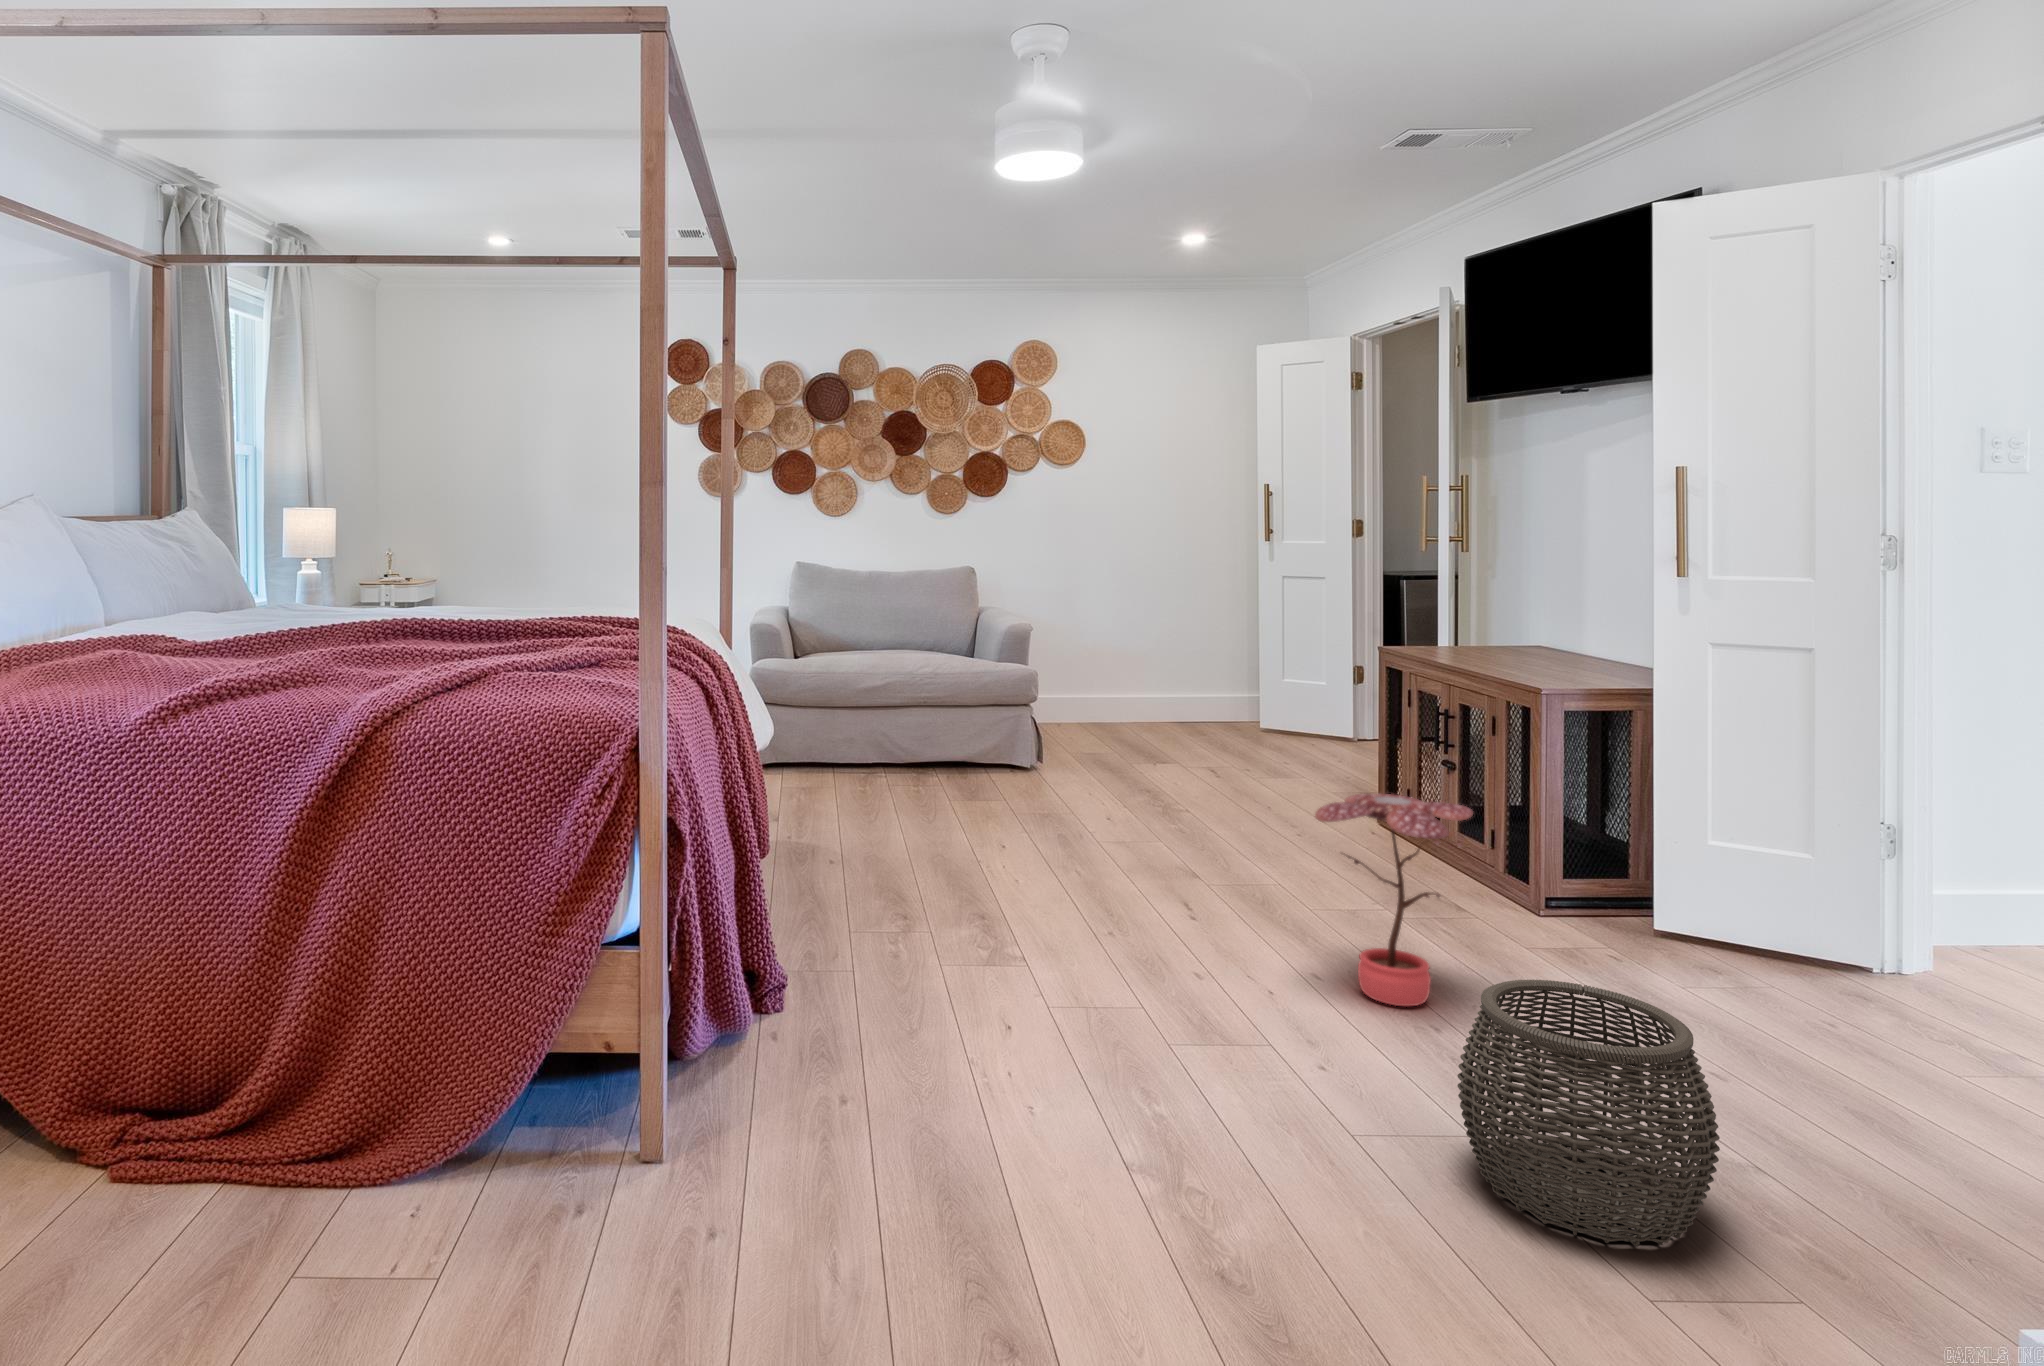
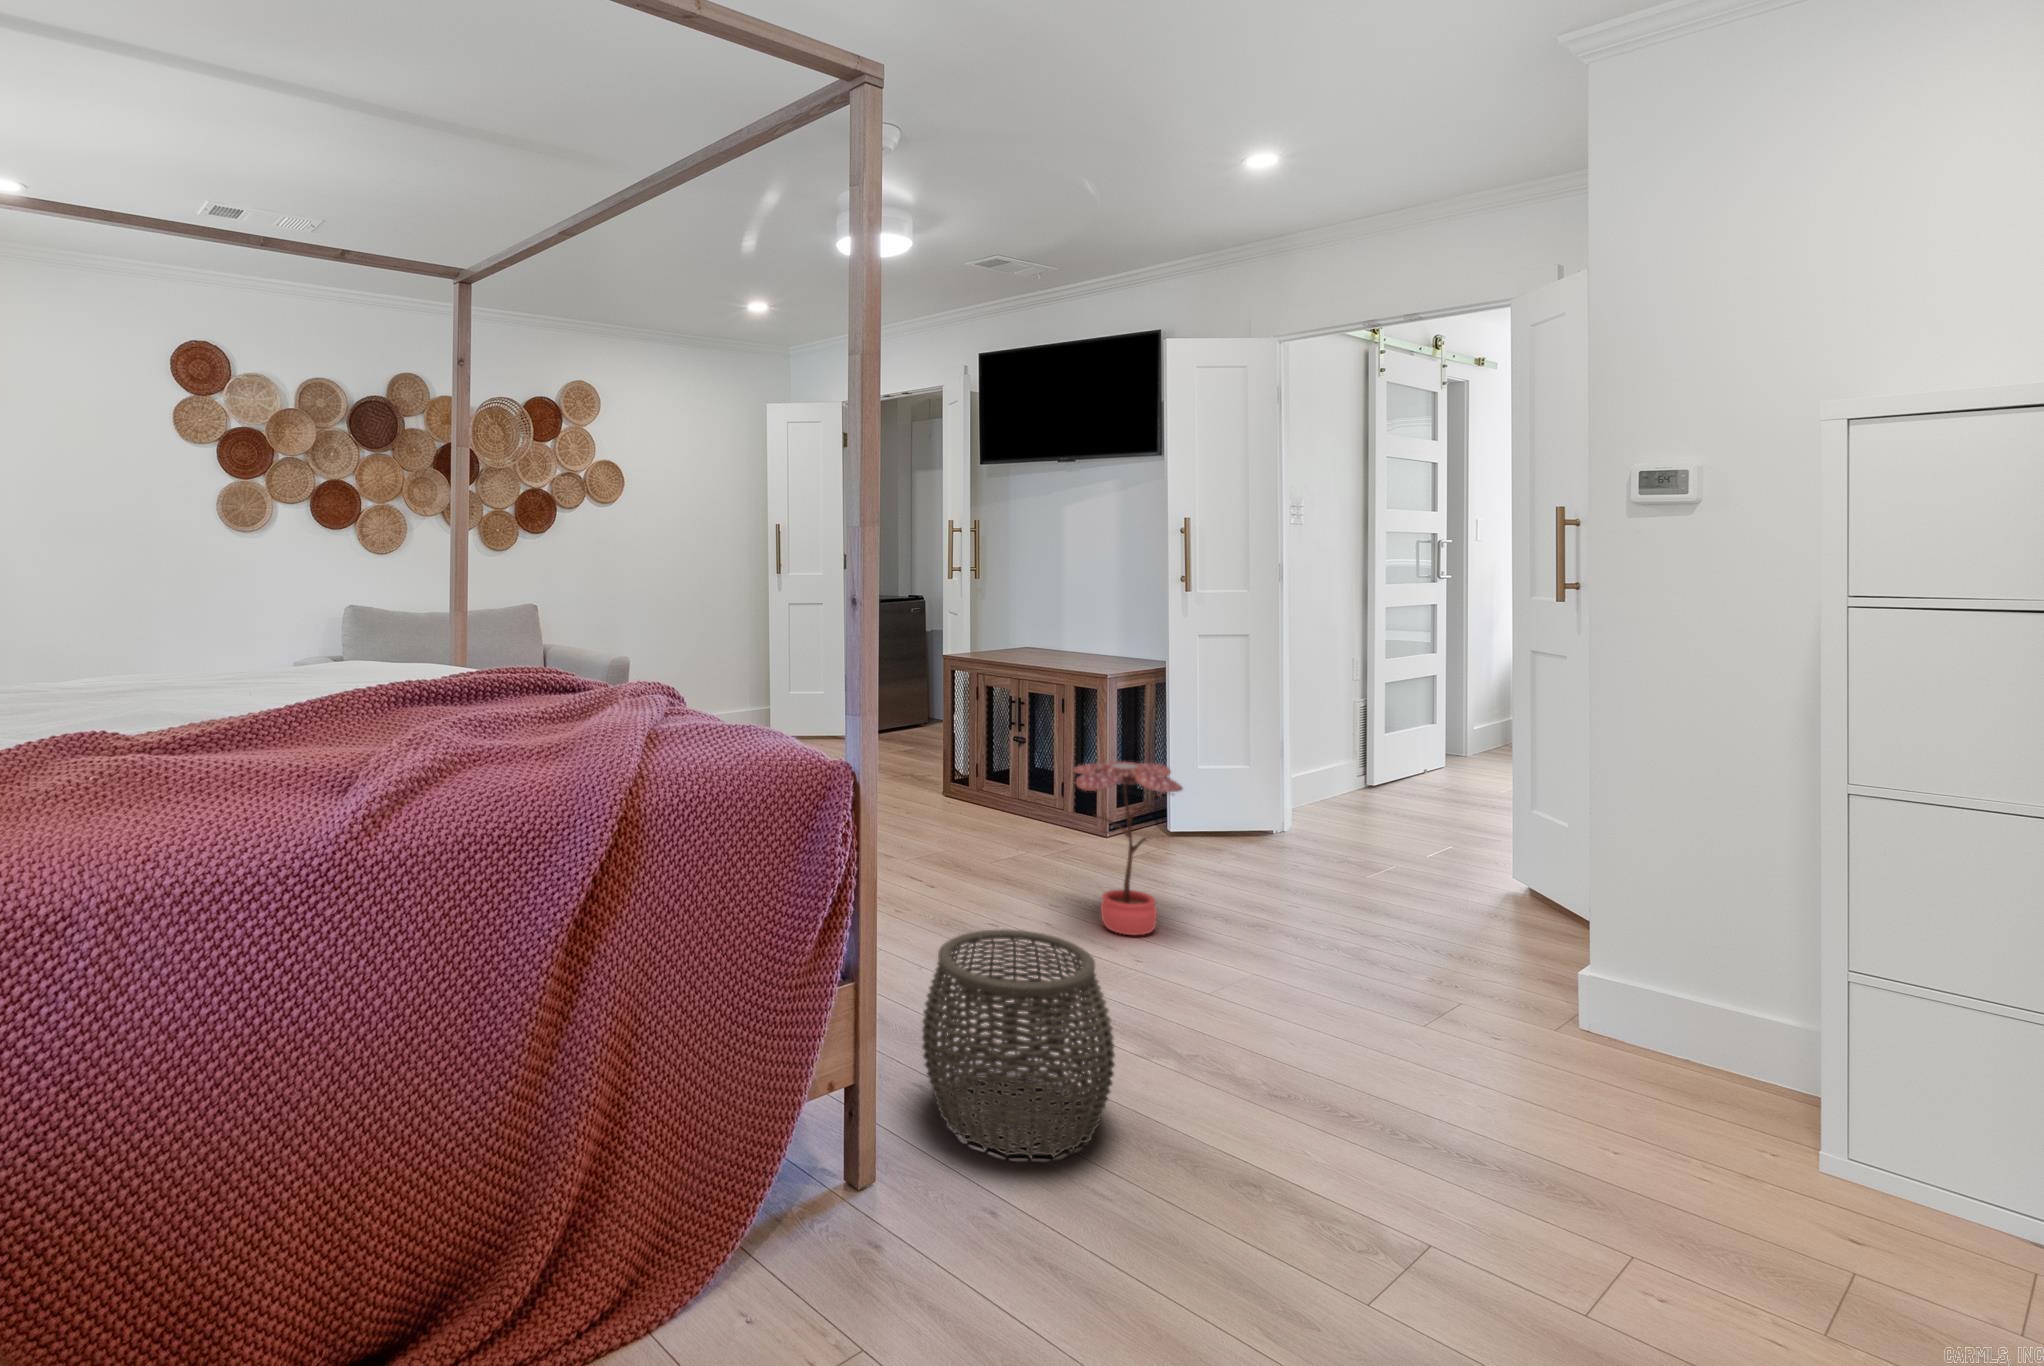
woven basket: present [1457,980,1720,1246] -> present [922,930,1115,1158]

